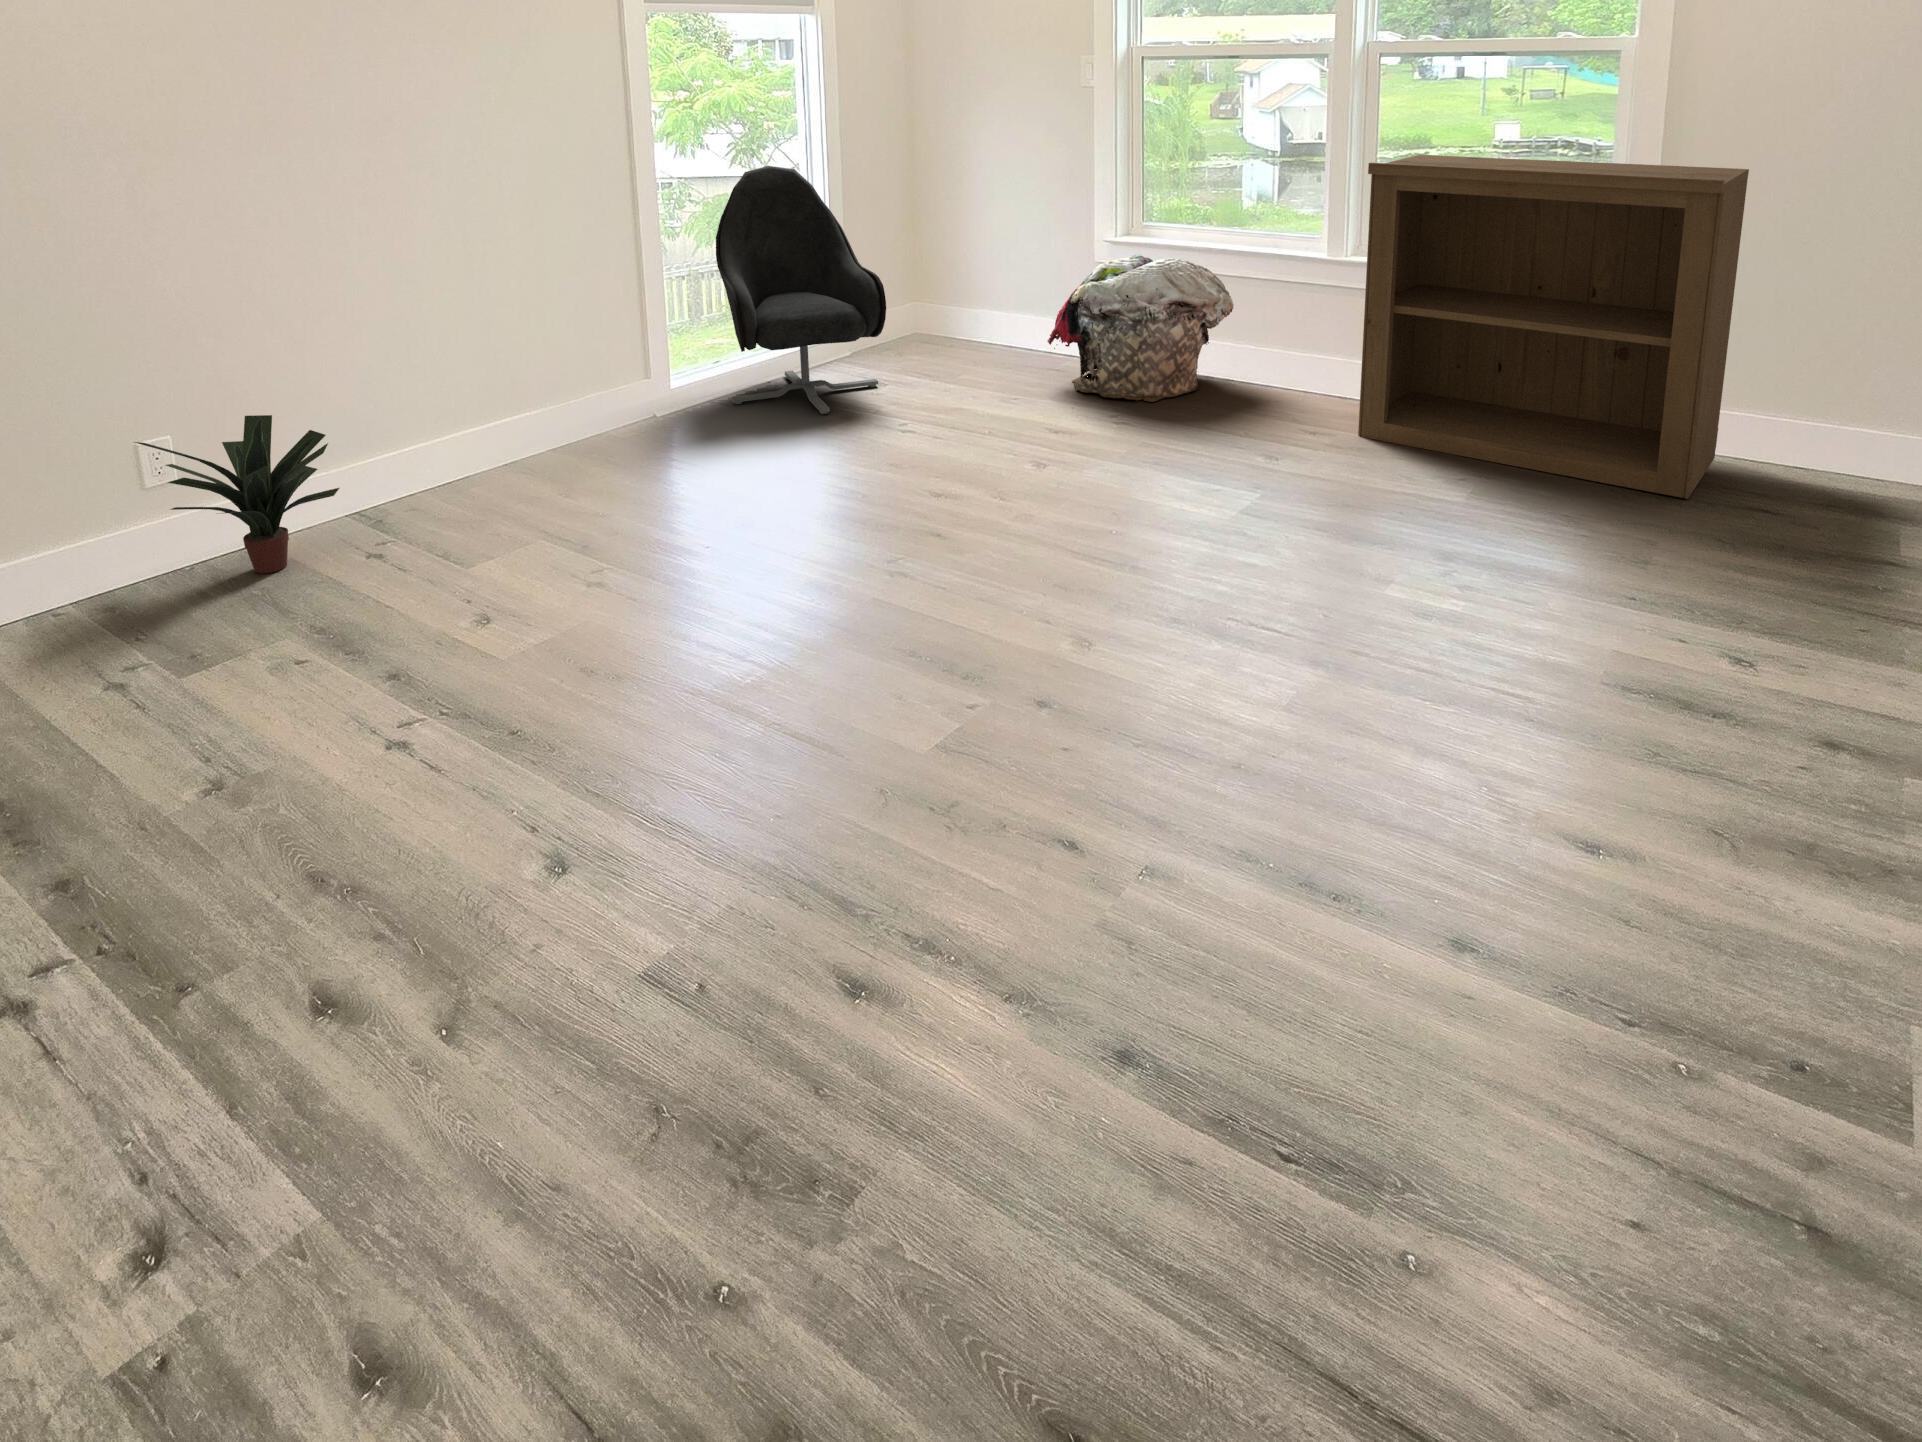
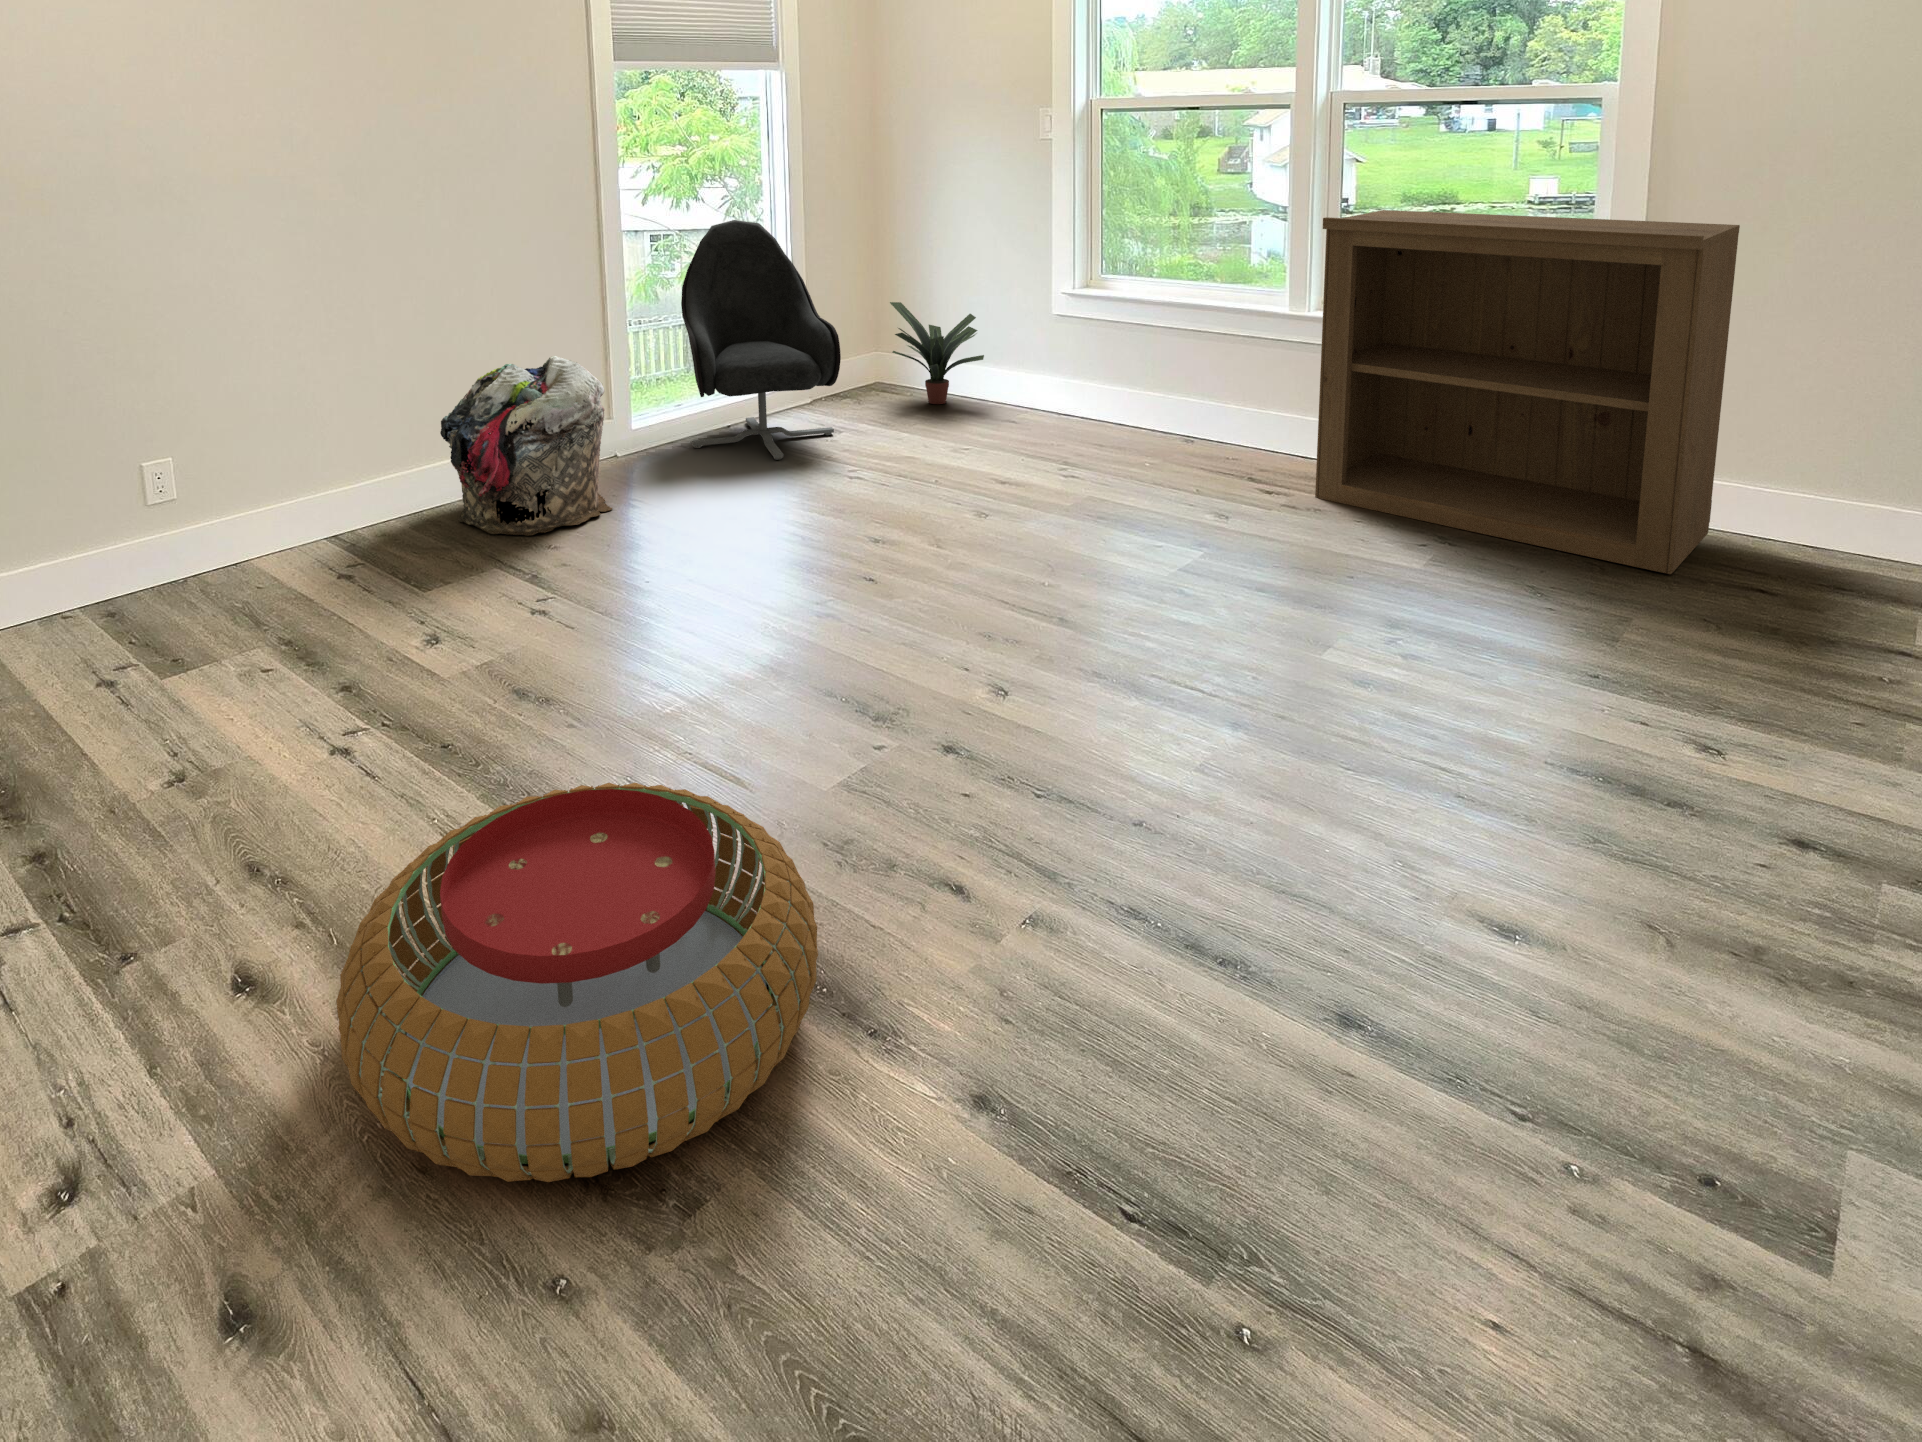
laundry basket: present [1047,255,1233,402] -> present [440,356,612,535]
potted plant: present [134,415,339,573] -> present [890,302,984,404]
pouf: none [445,763,952,1191] -> present [336,783,818,1182]

